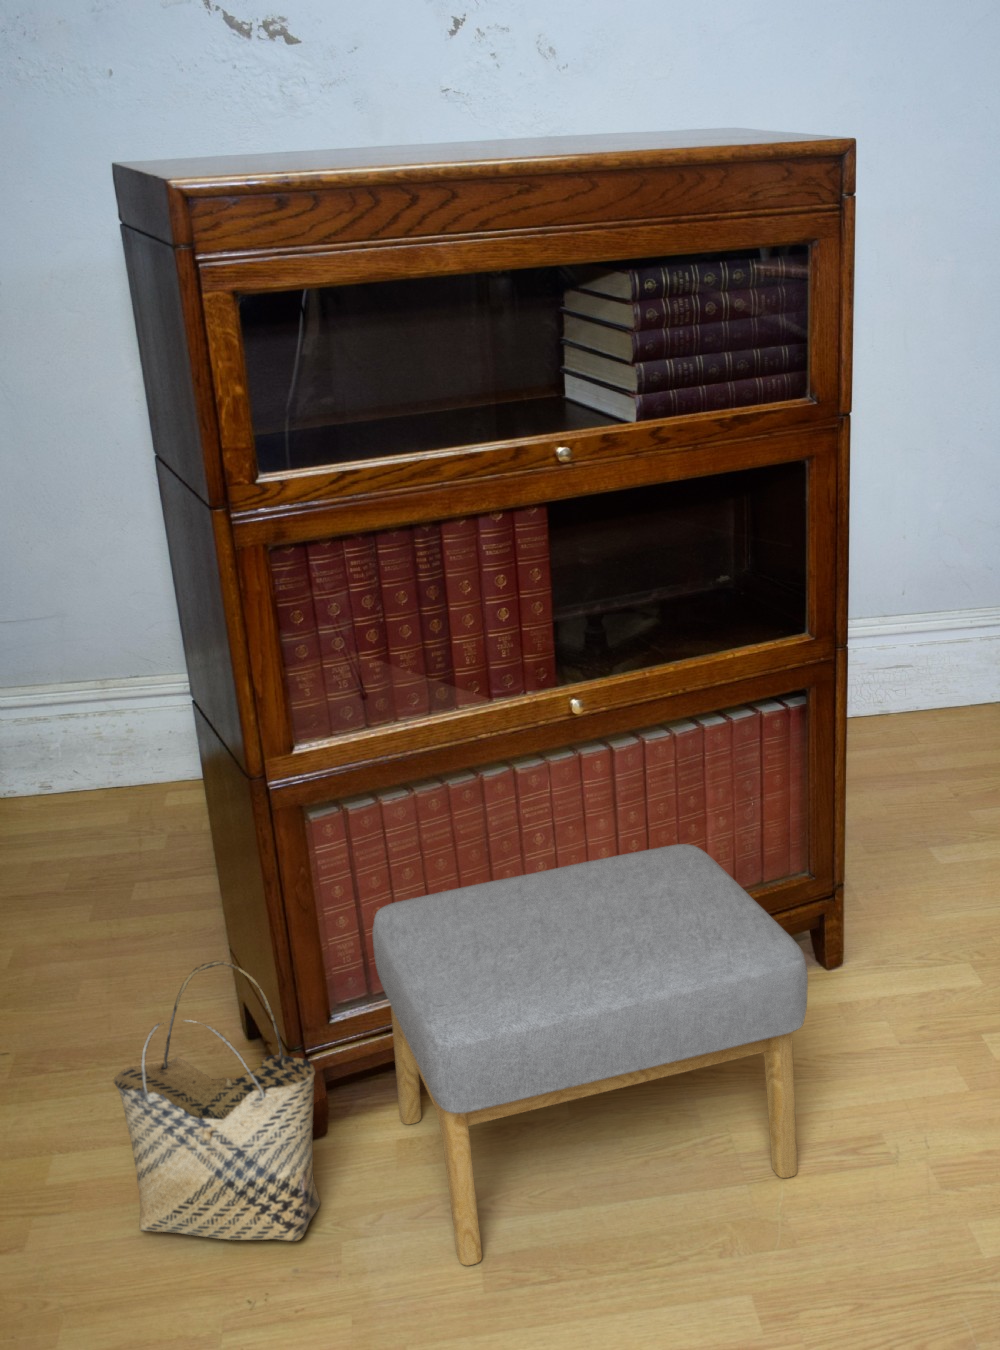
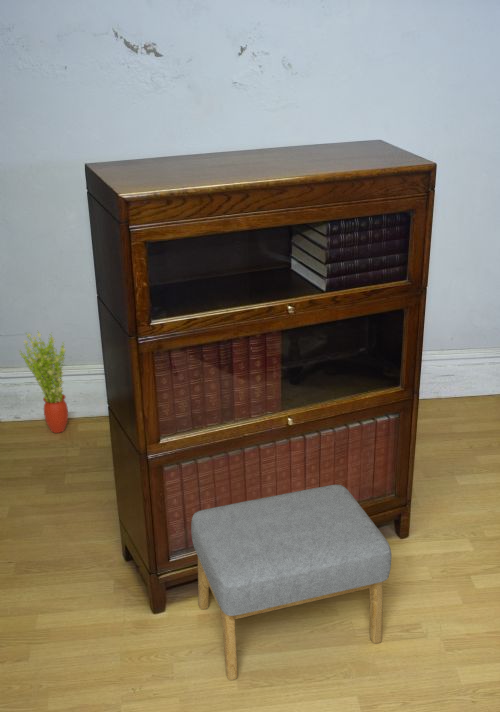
potted plant: none [39,606,148,813] -> present [20,332,68,433]
woven basket: present [114,961,320,1241] -> none [72,538,165,666]

